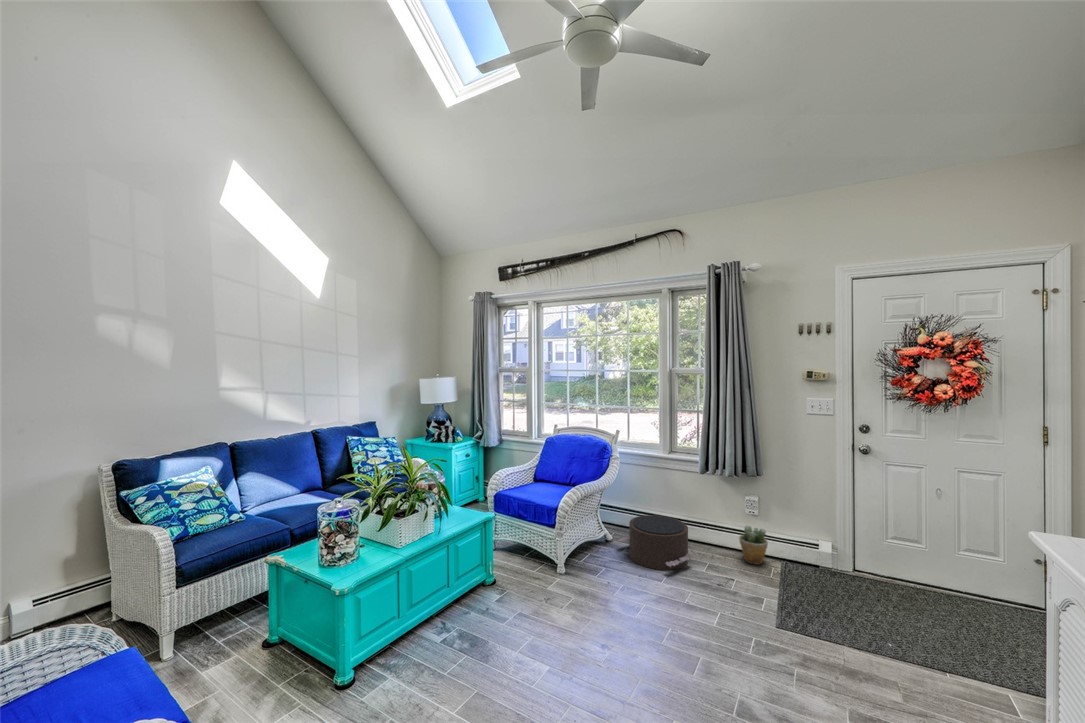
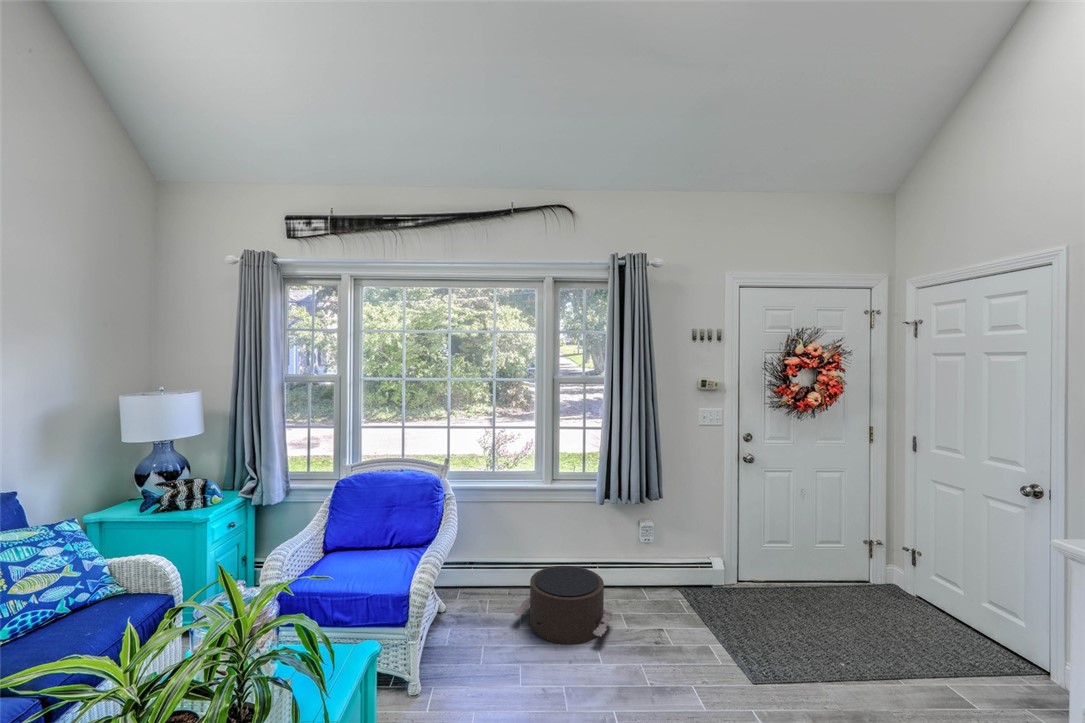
potted plant: present [739,526,768,565] -> none [644,557,674,601]

